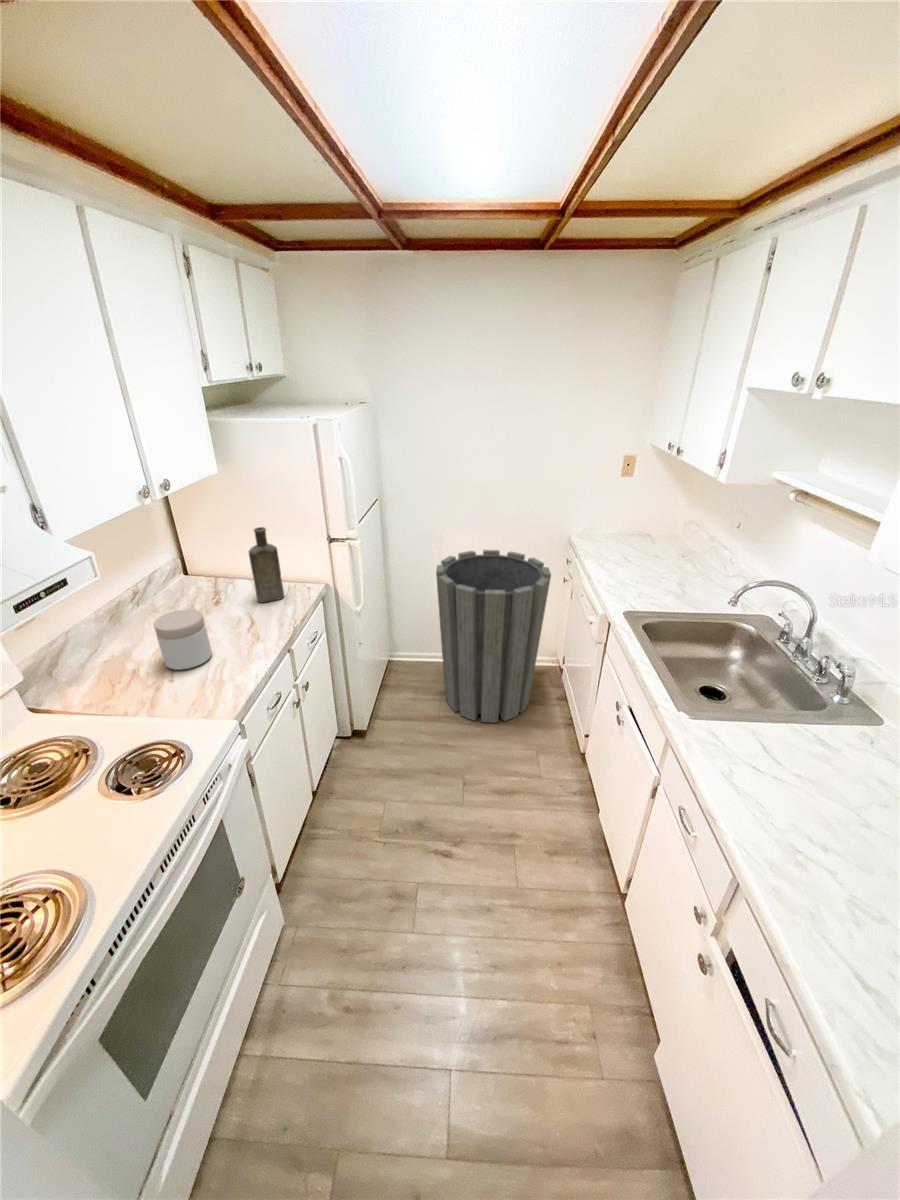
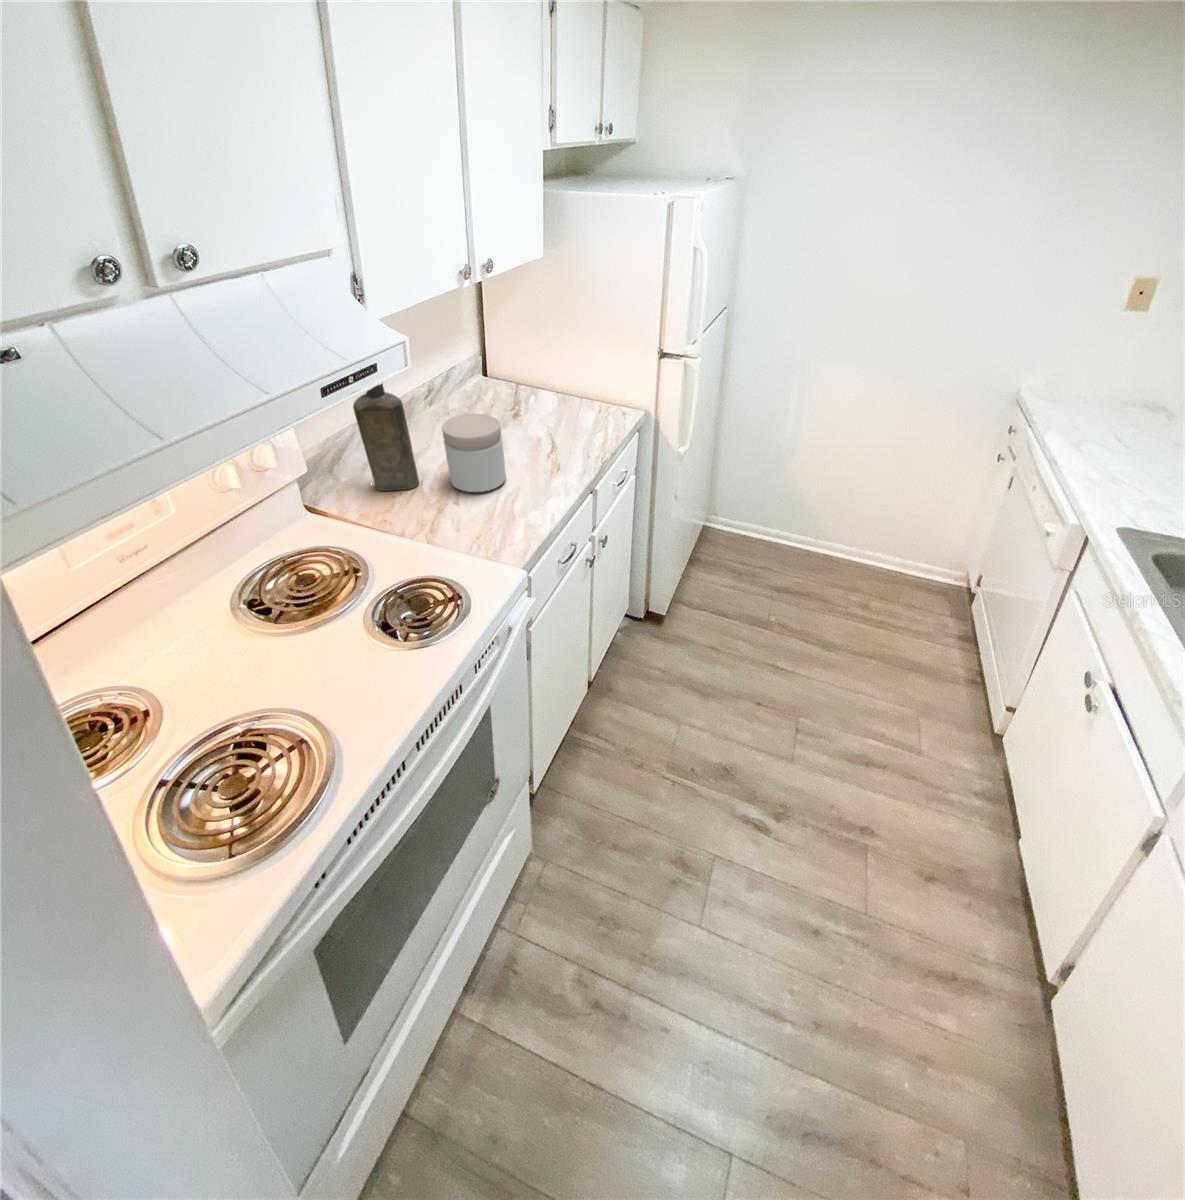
bottle: present [249,527,284,603] -> present [353,384,419,491]
trash can: present [436,550,551,722] -> none [769,394,991,637]

